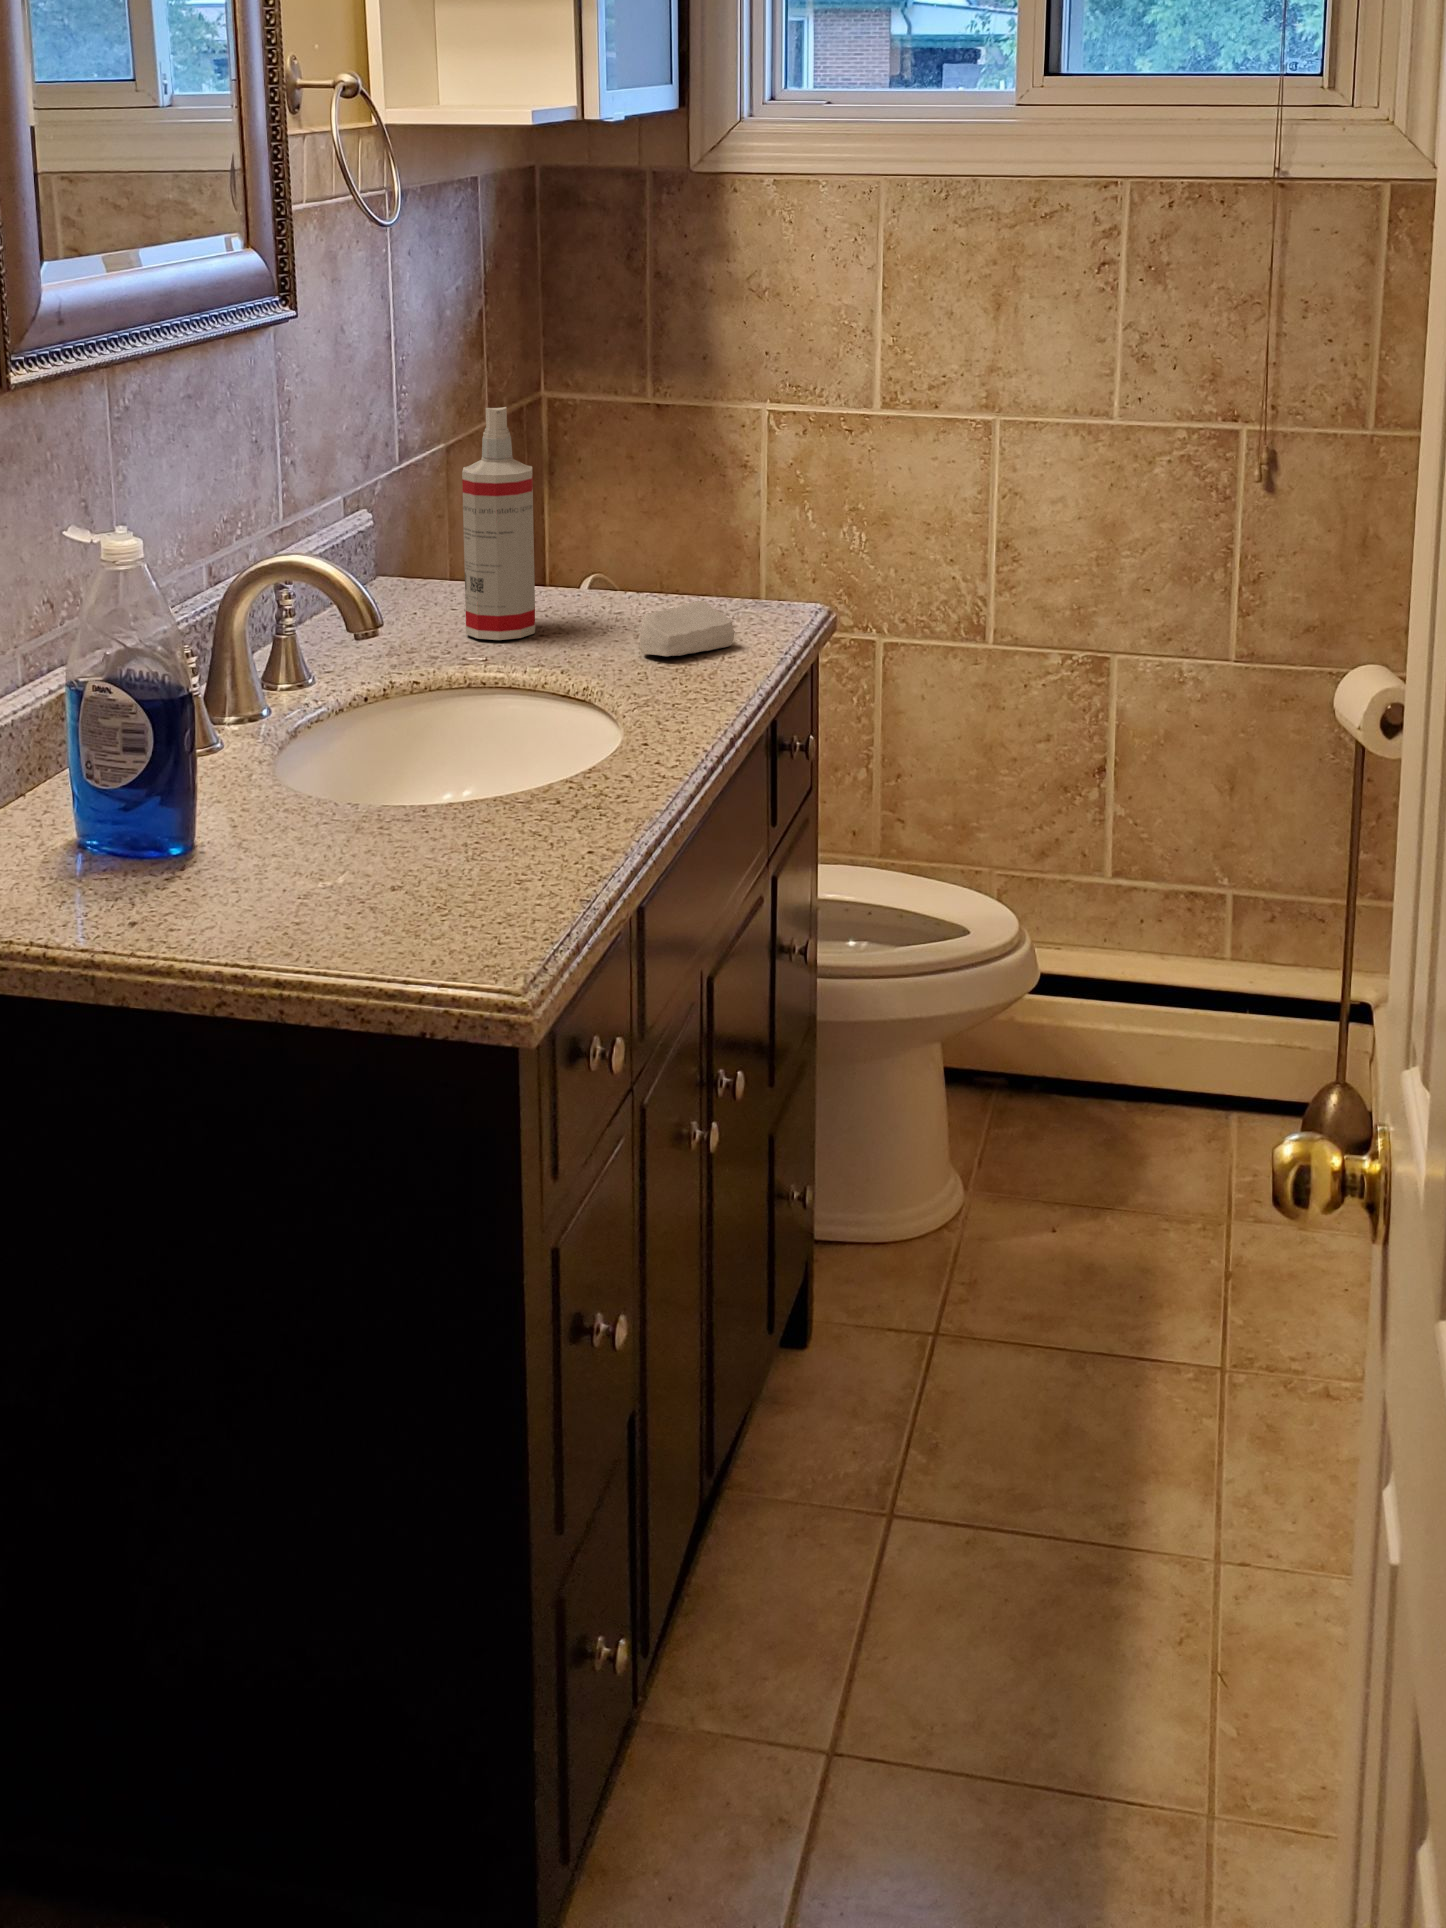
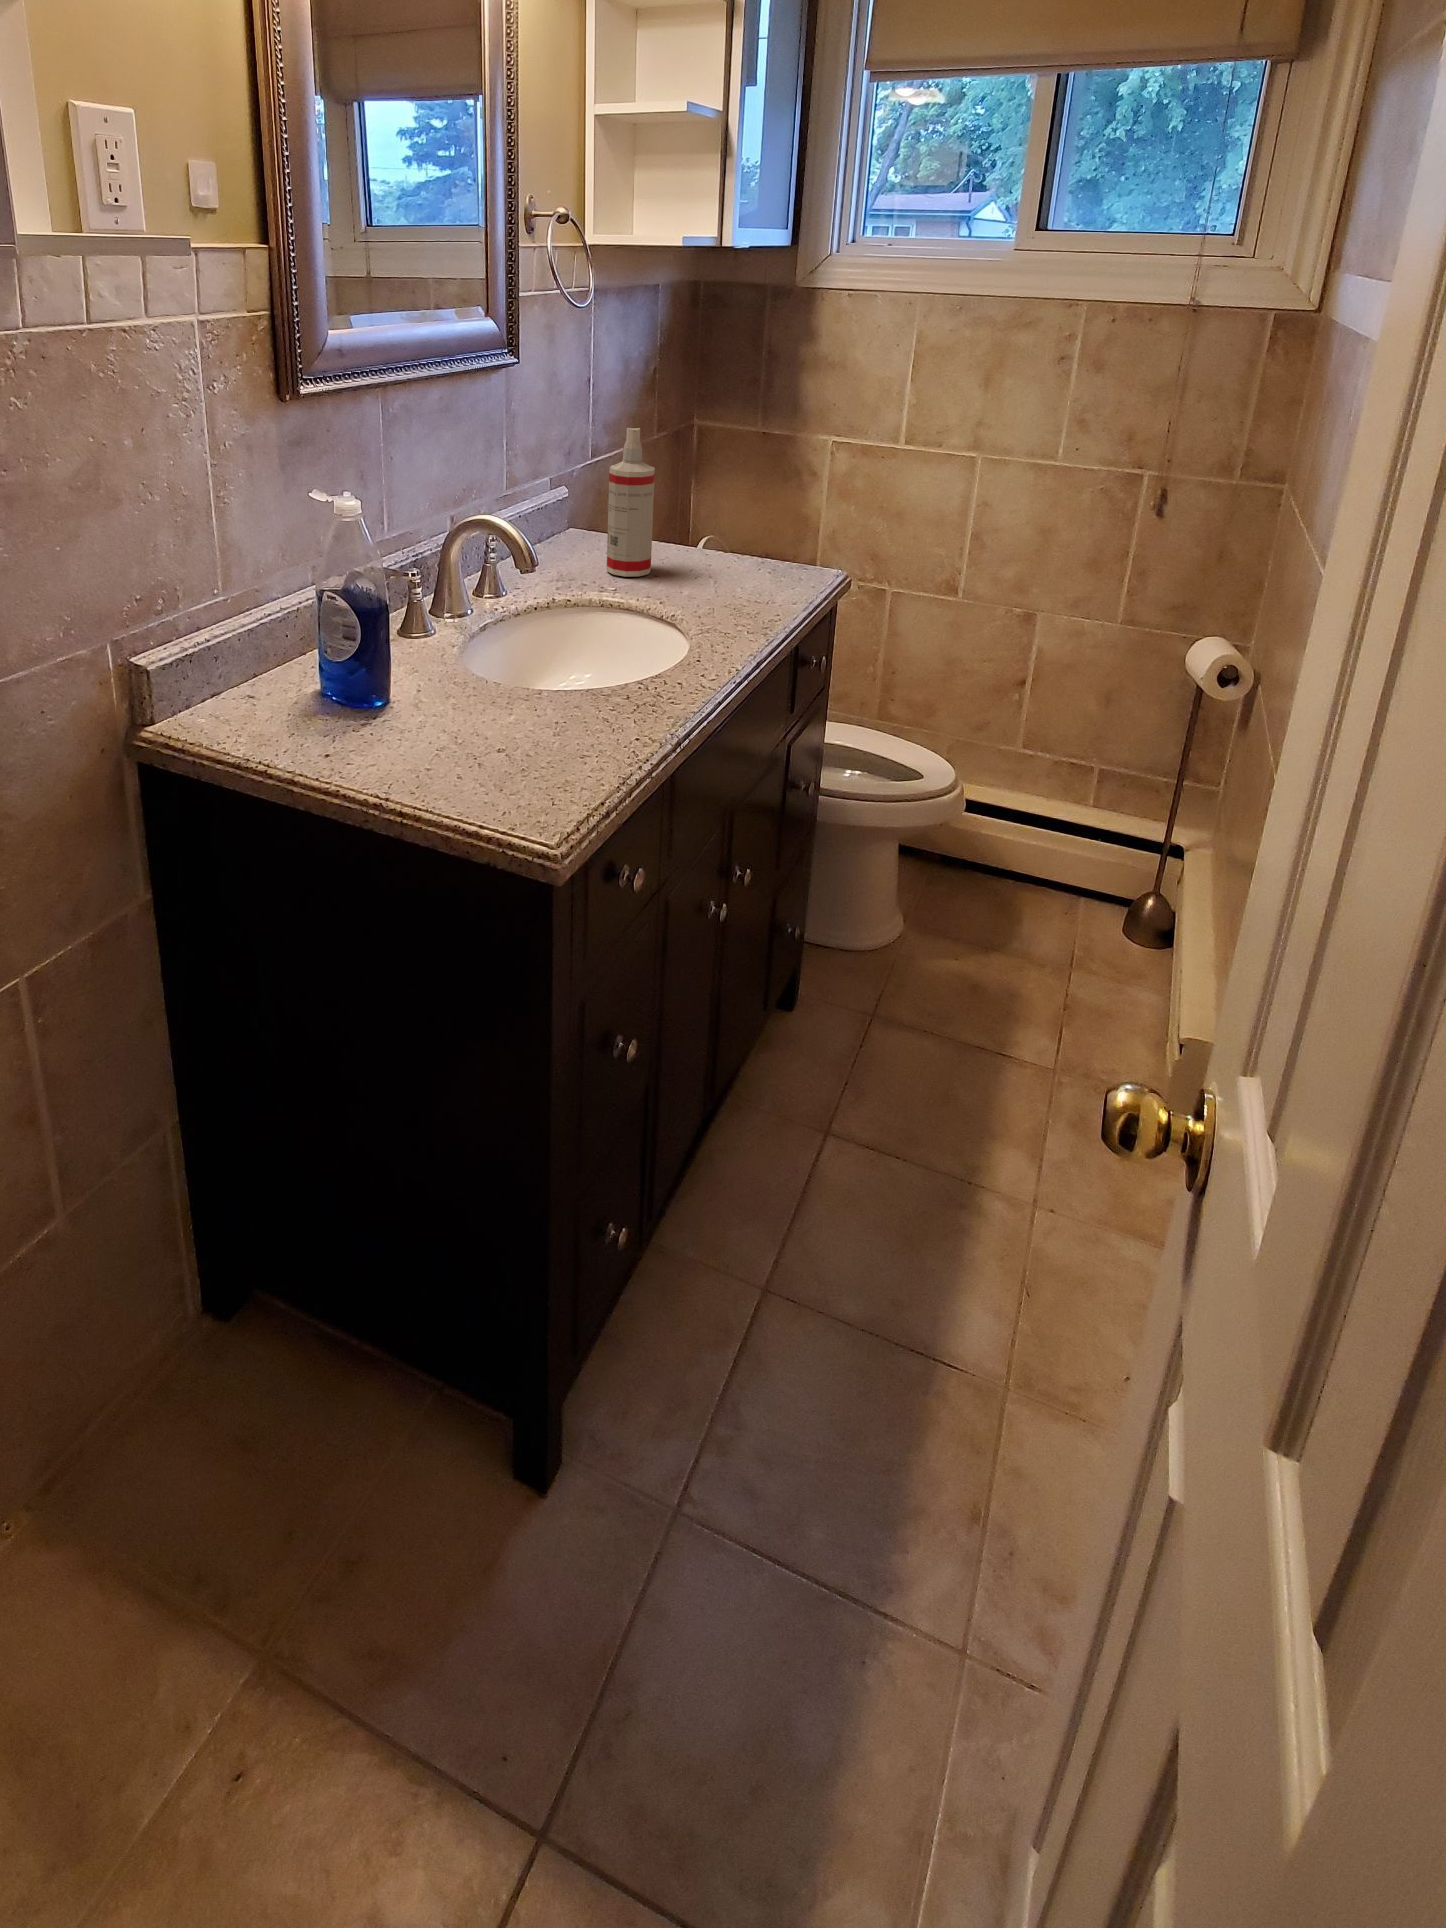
soap bar: present [640,601,735,656] -> none [711,563,774,598]

